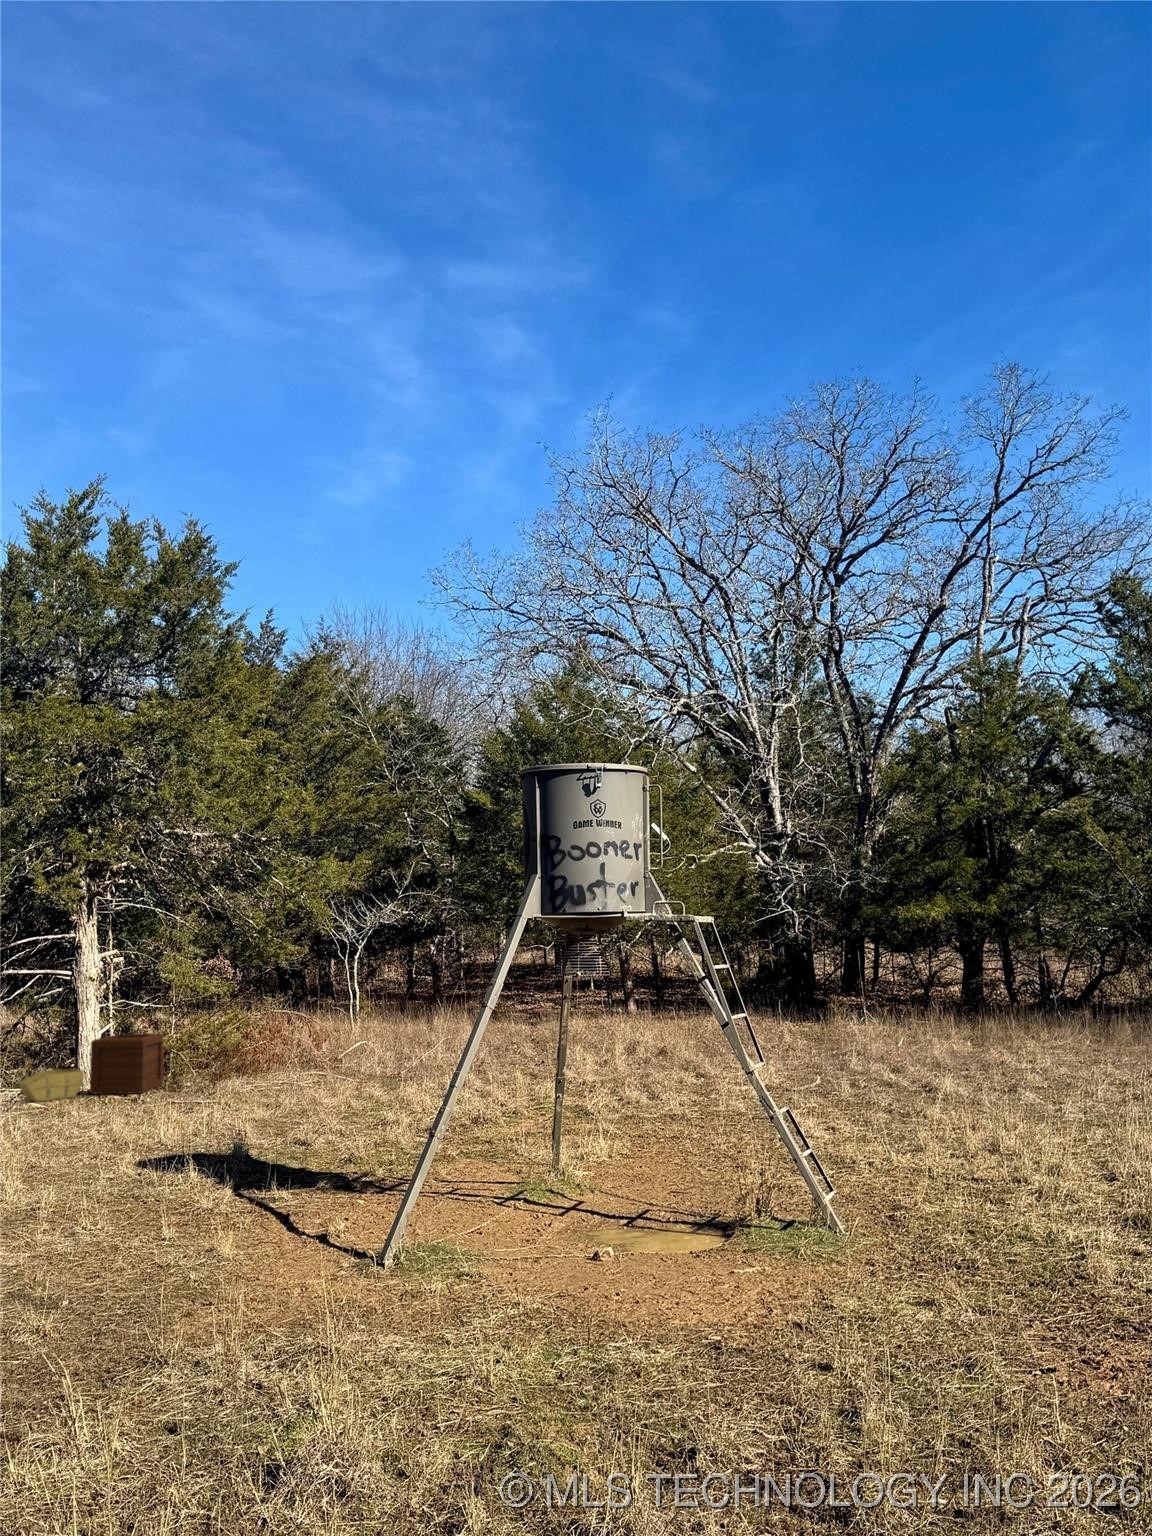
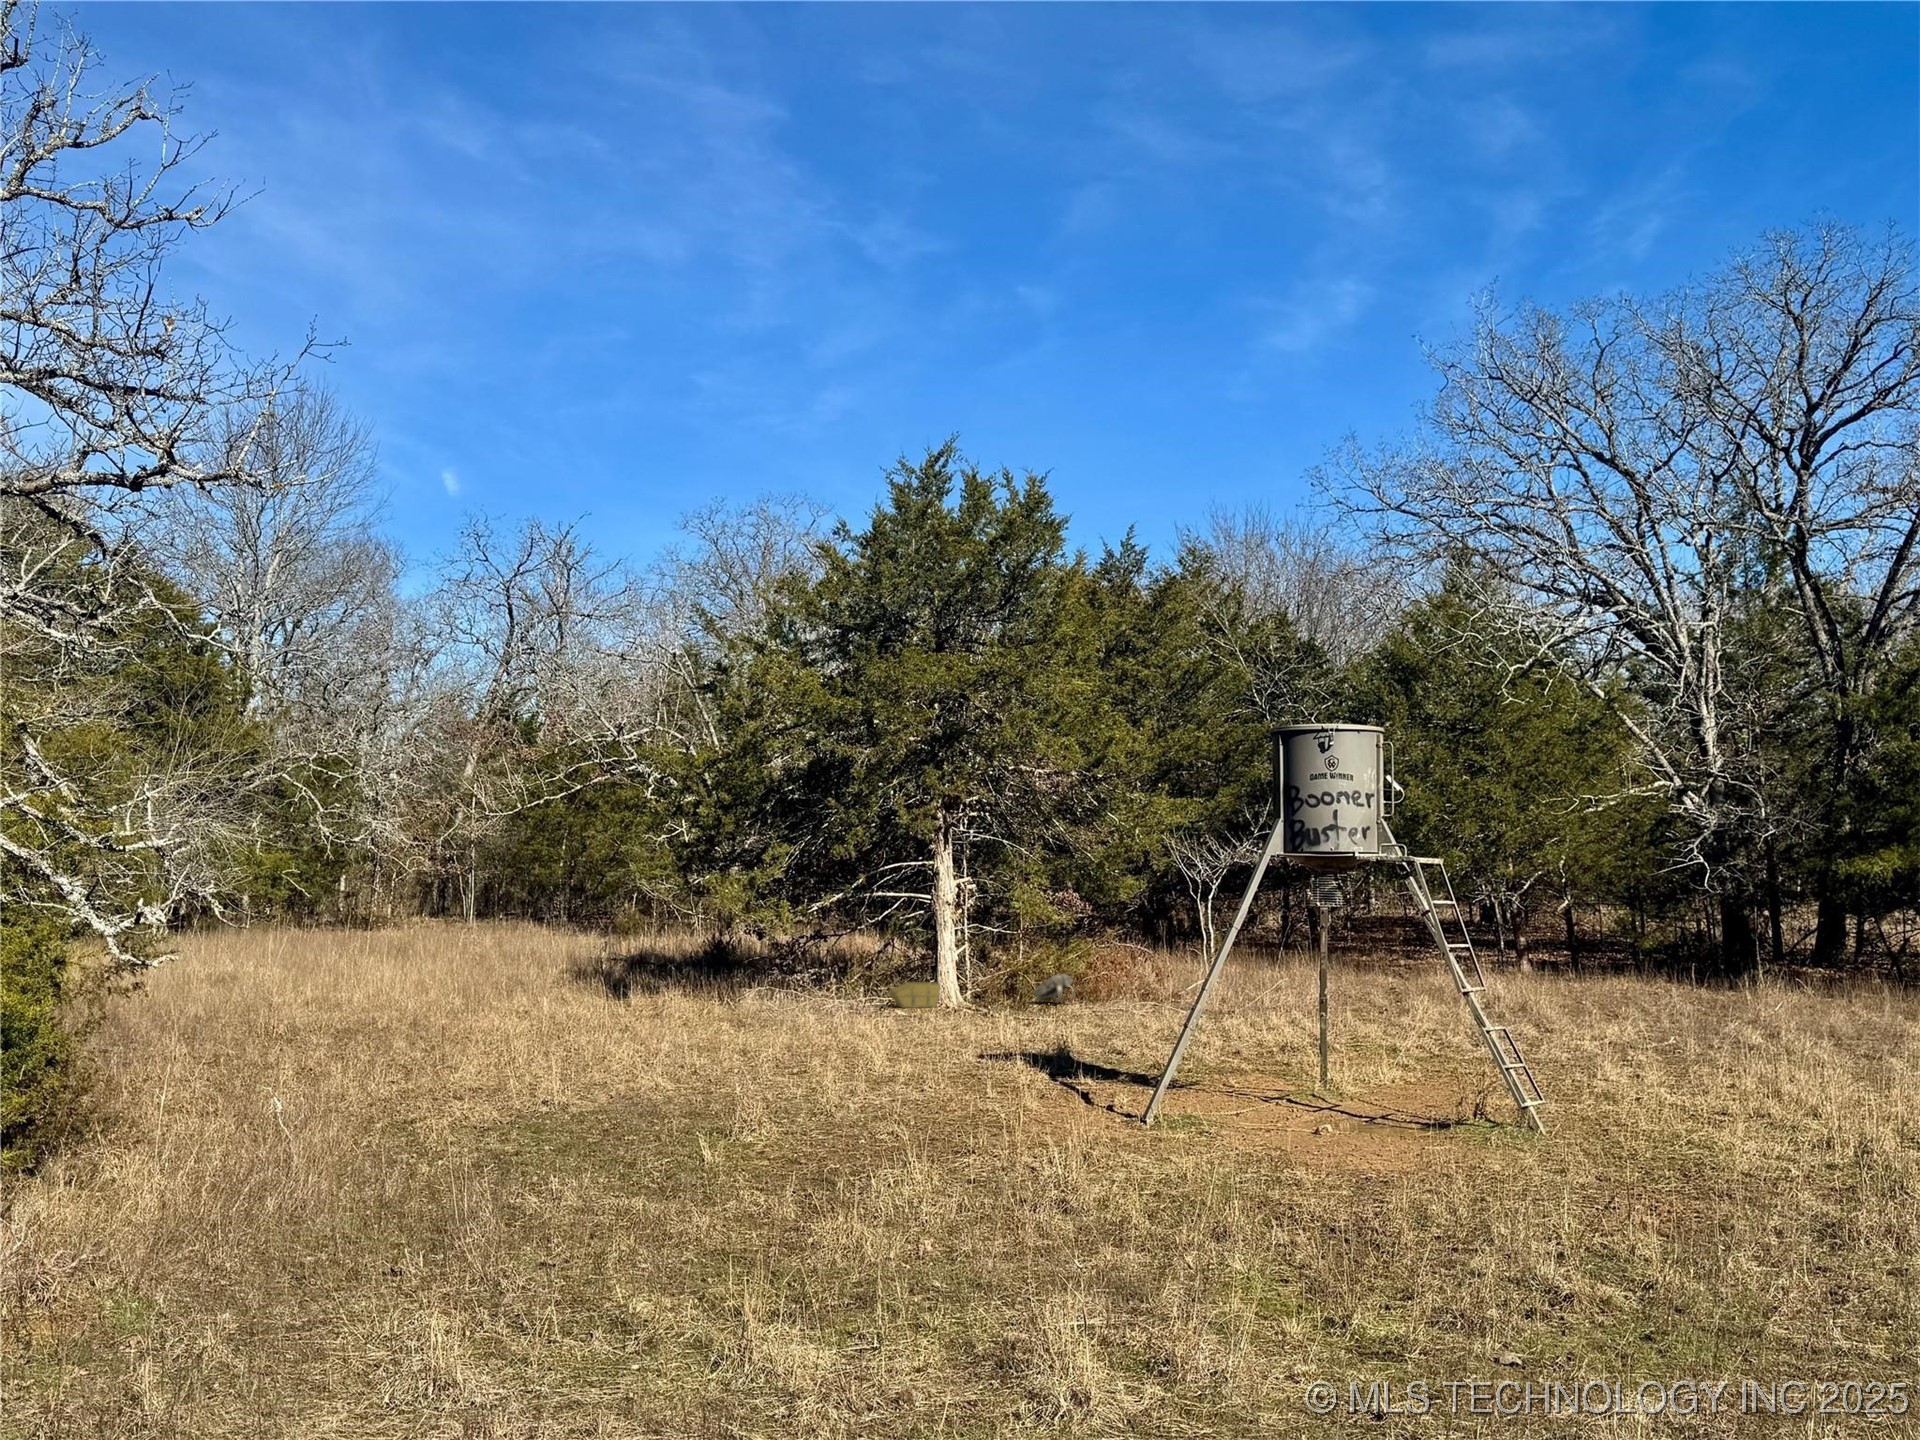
wooden crate: present [90,1033,164,1094] -> none [948,955,1011,1009]
backpack: none [189,1048,234,1082] -> present [1034,974,1074,1003]

